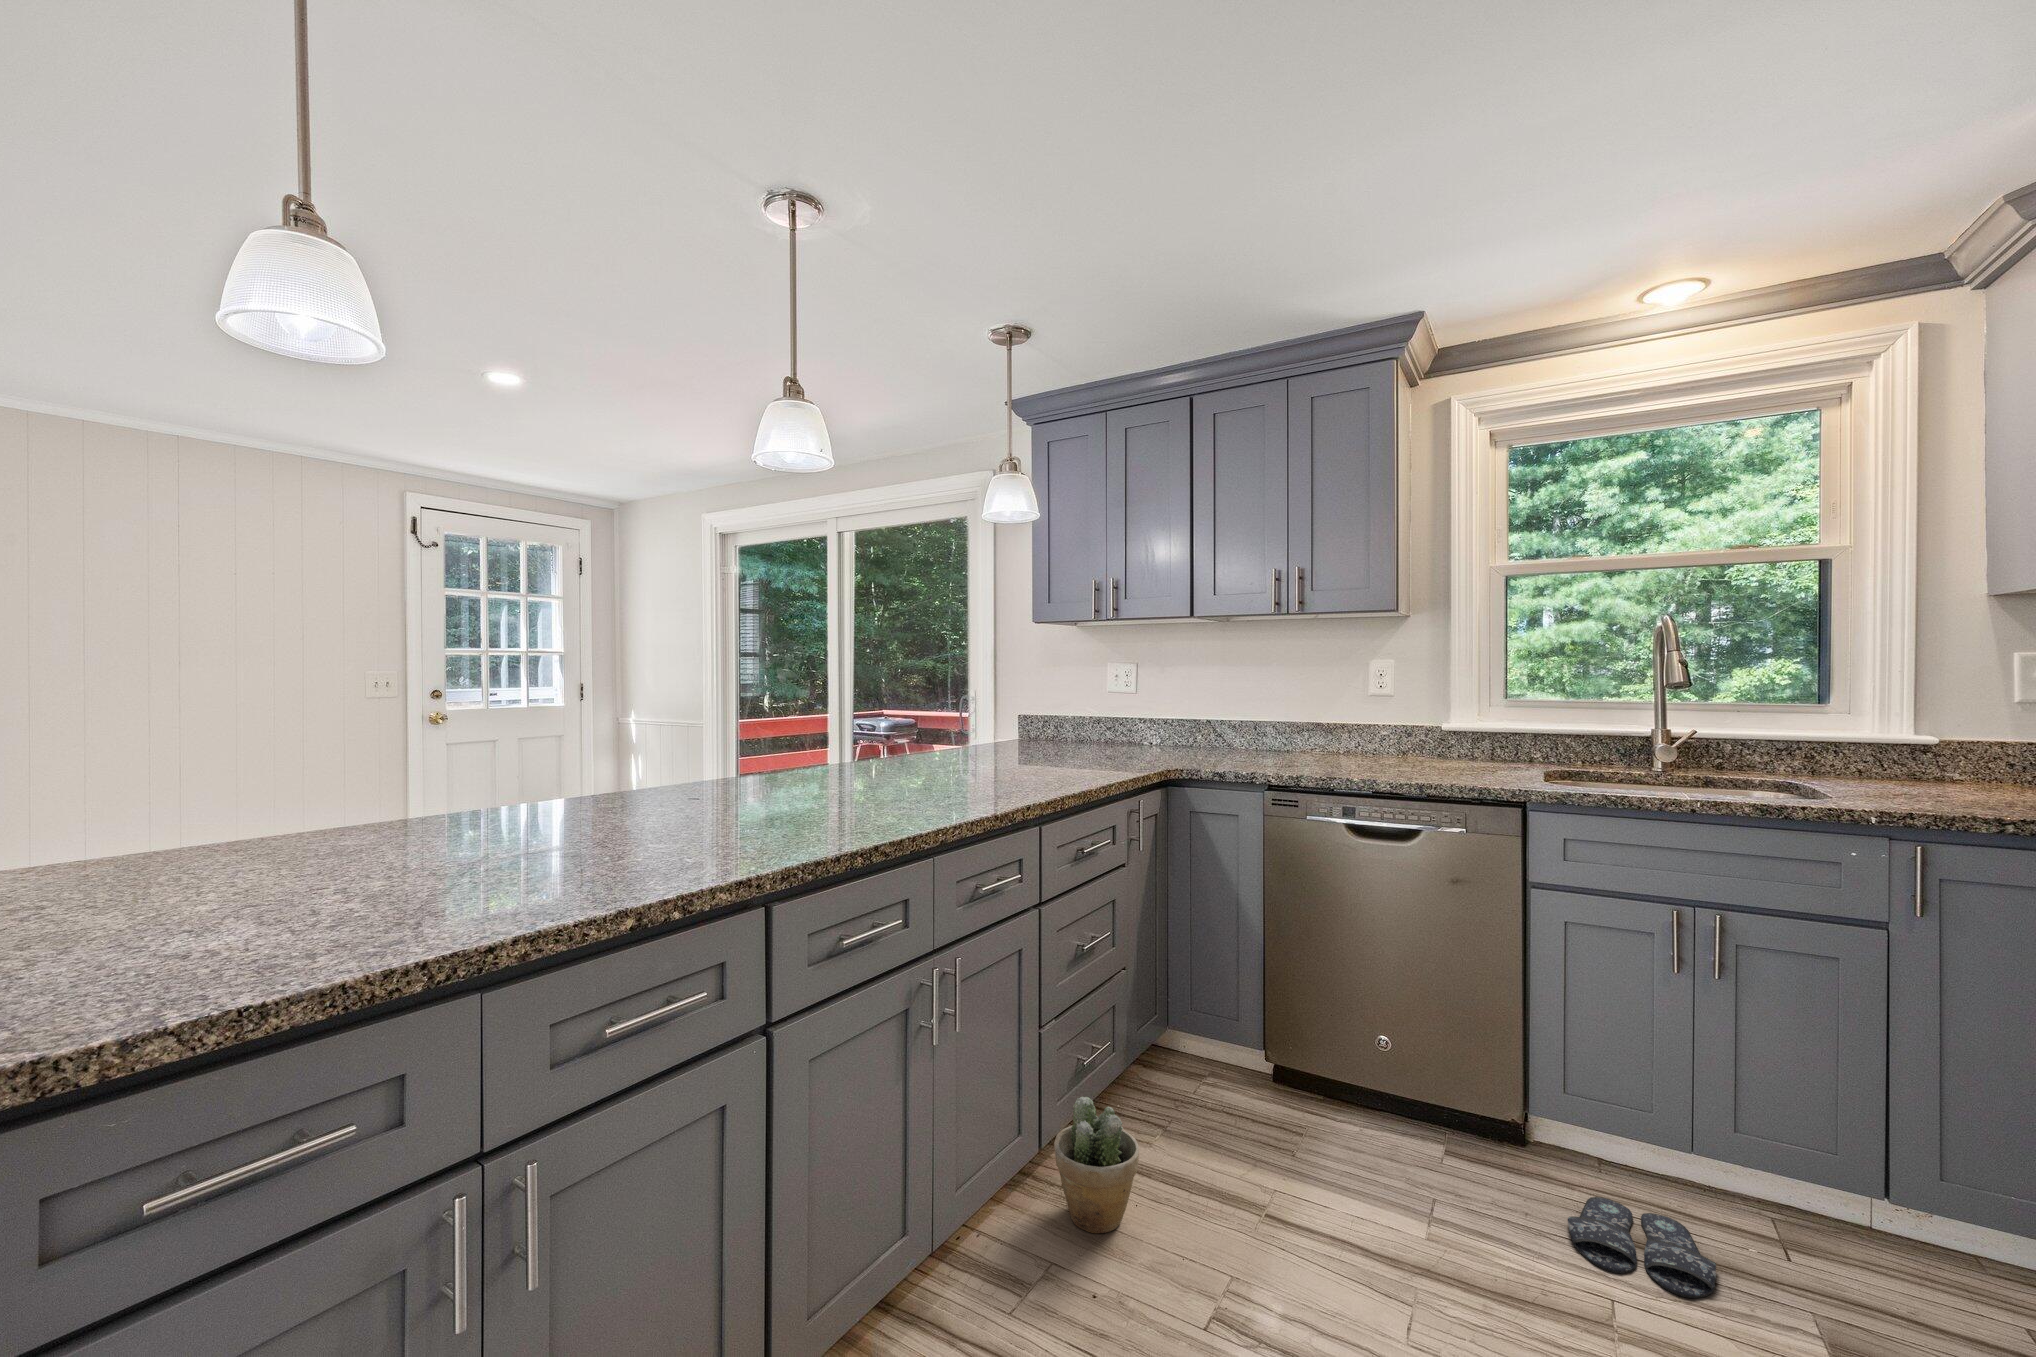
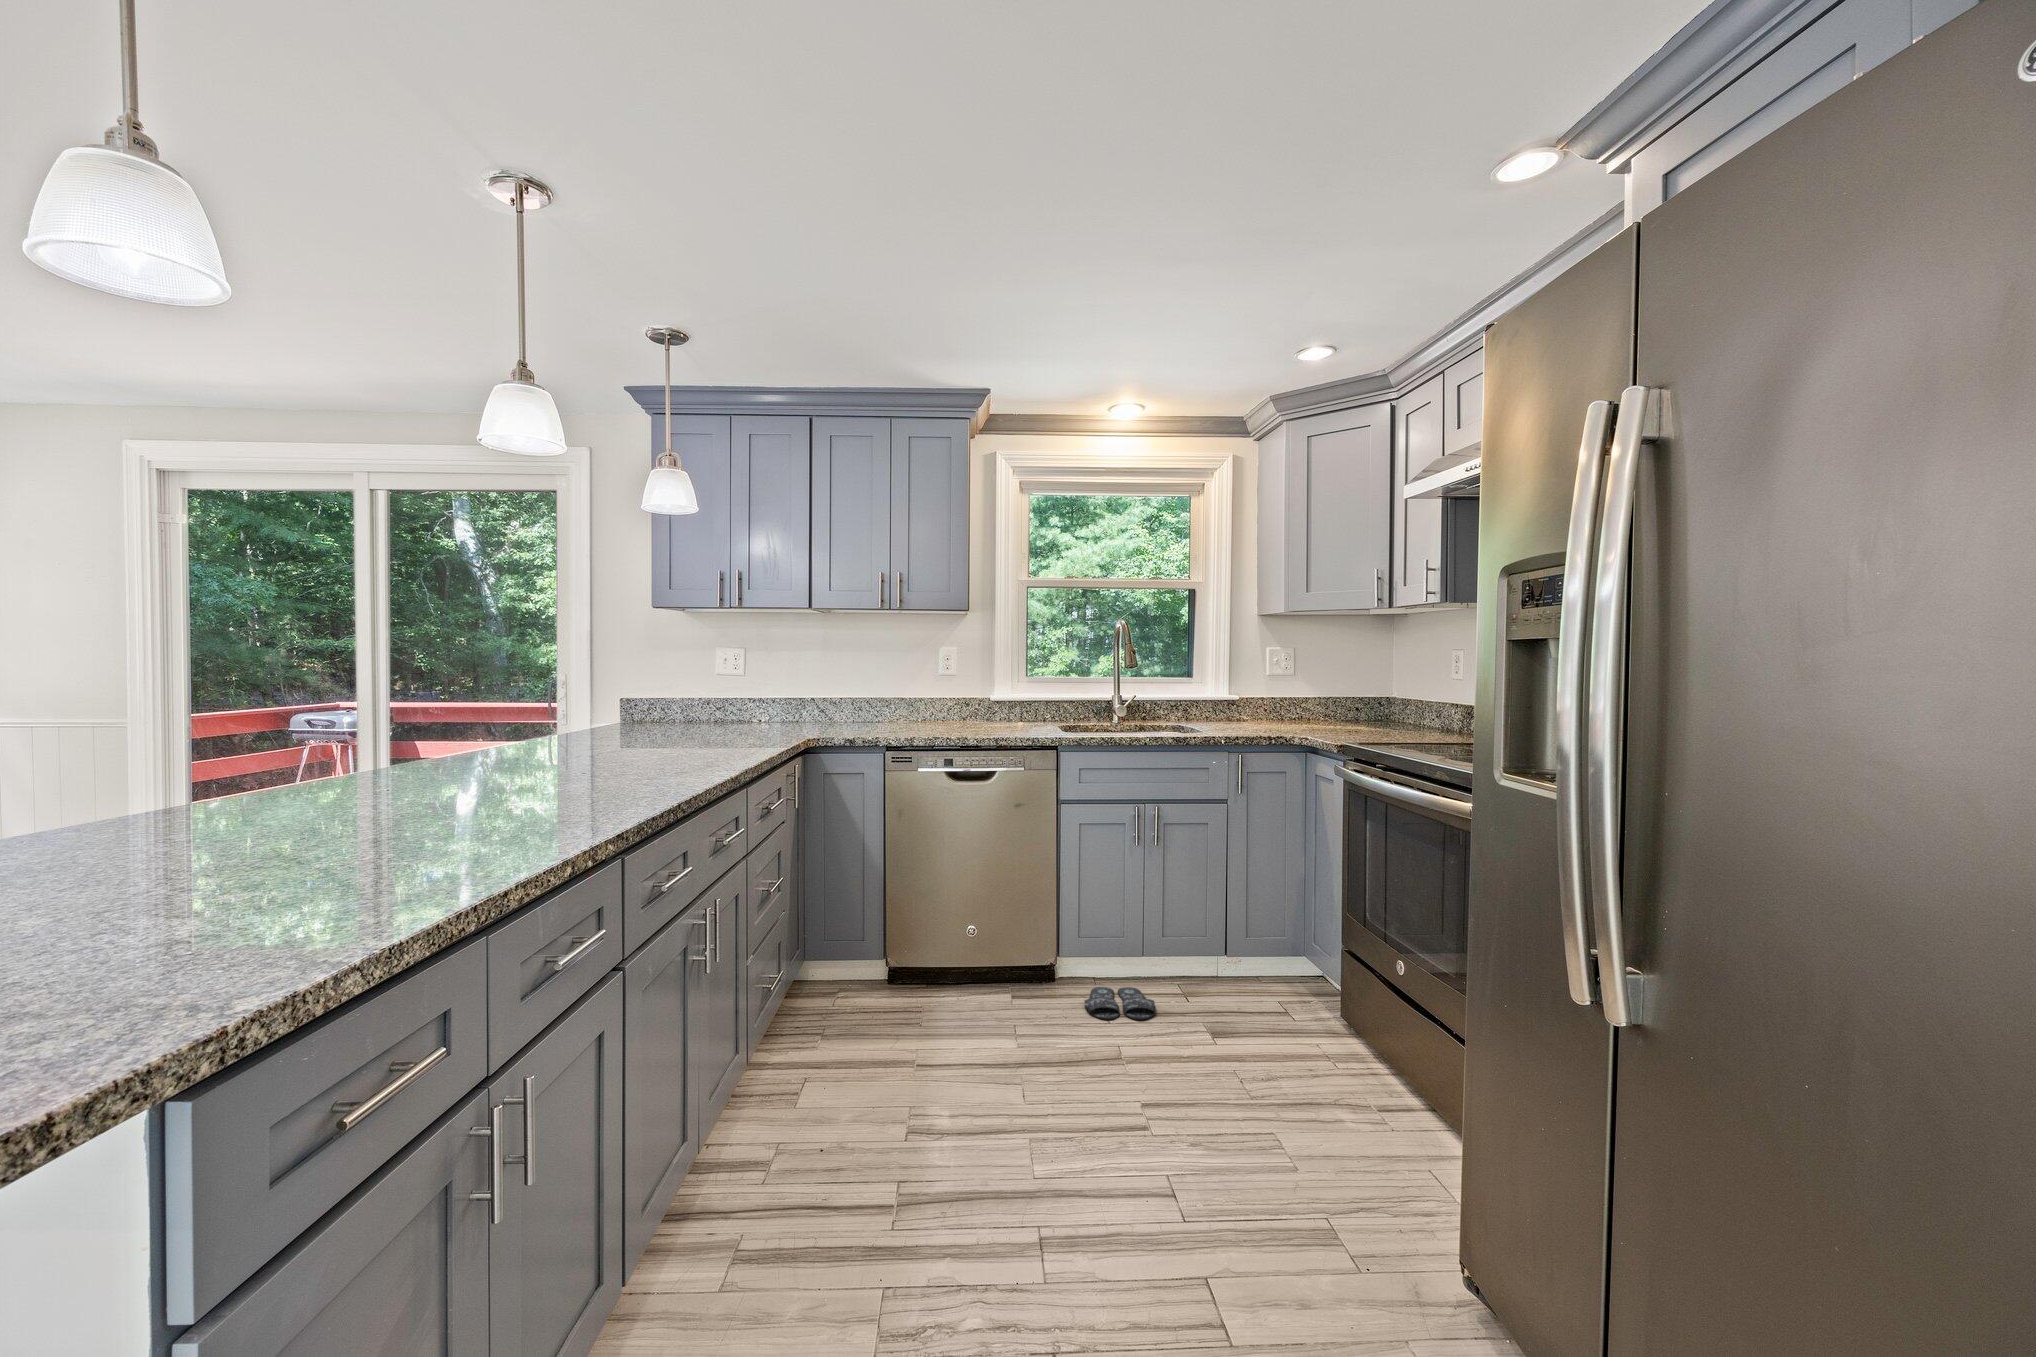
potted plant: present [1054,1097,1139,1233] -> none [771,998,838,1095]

